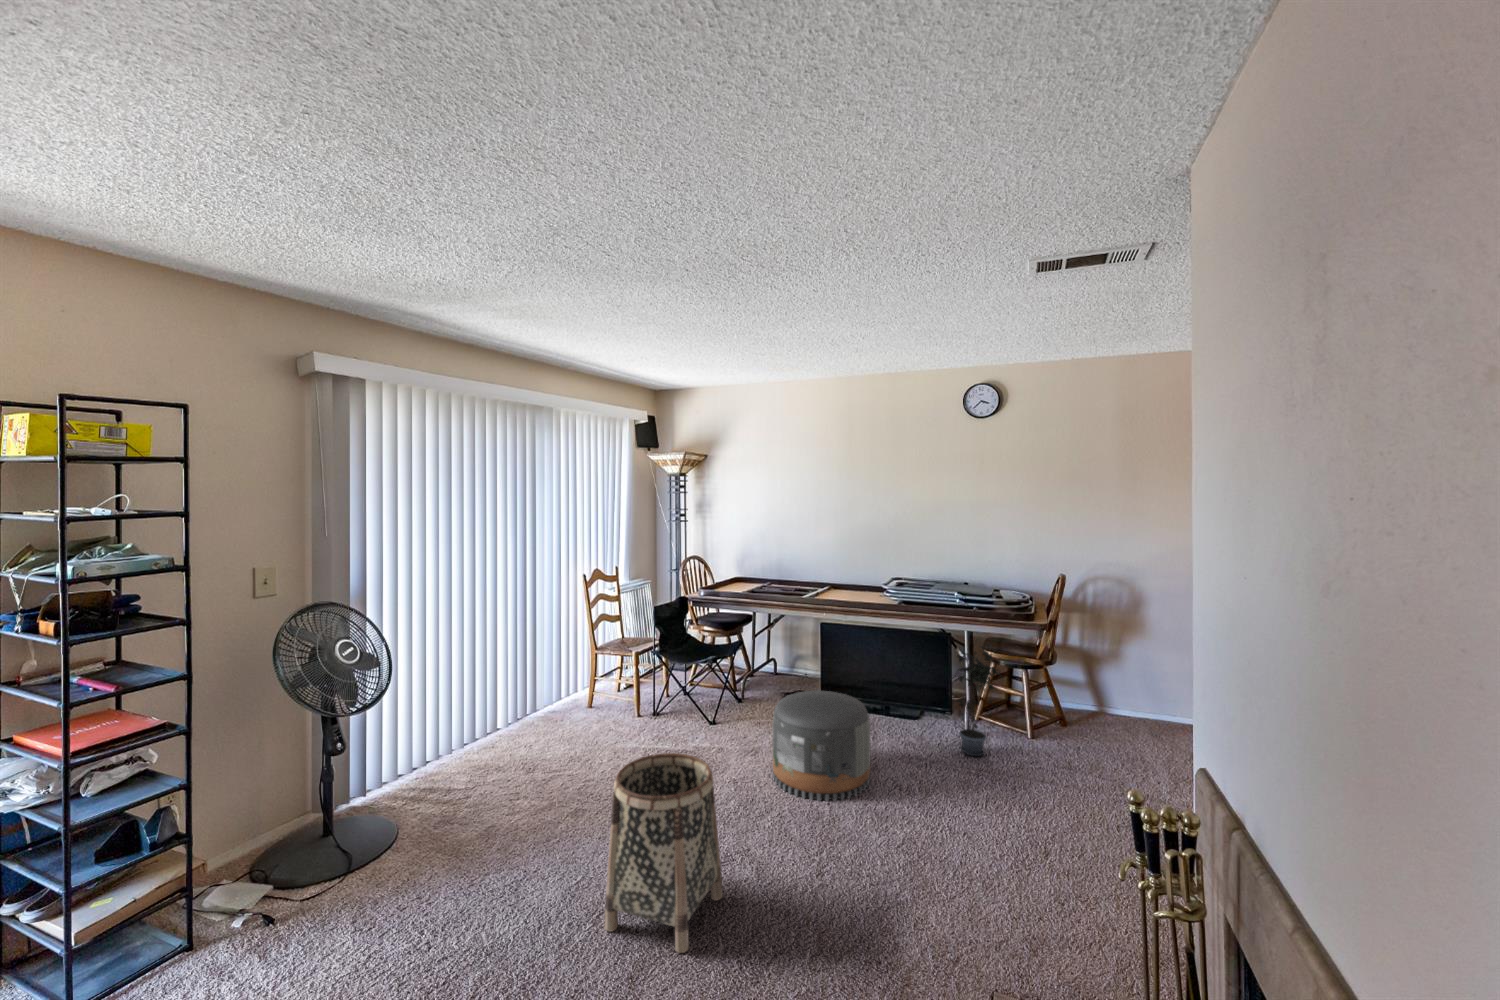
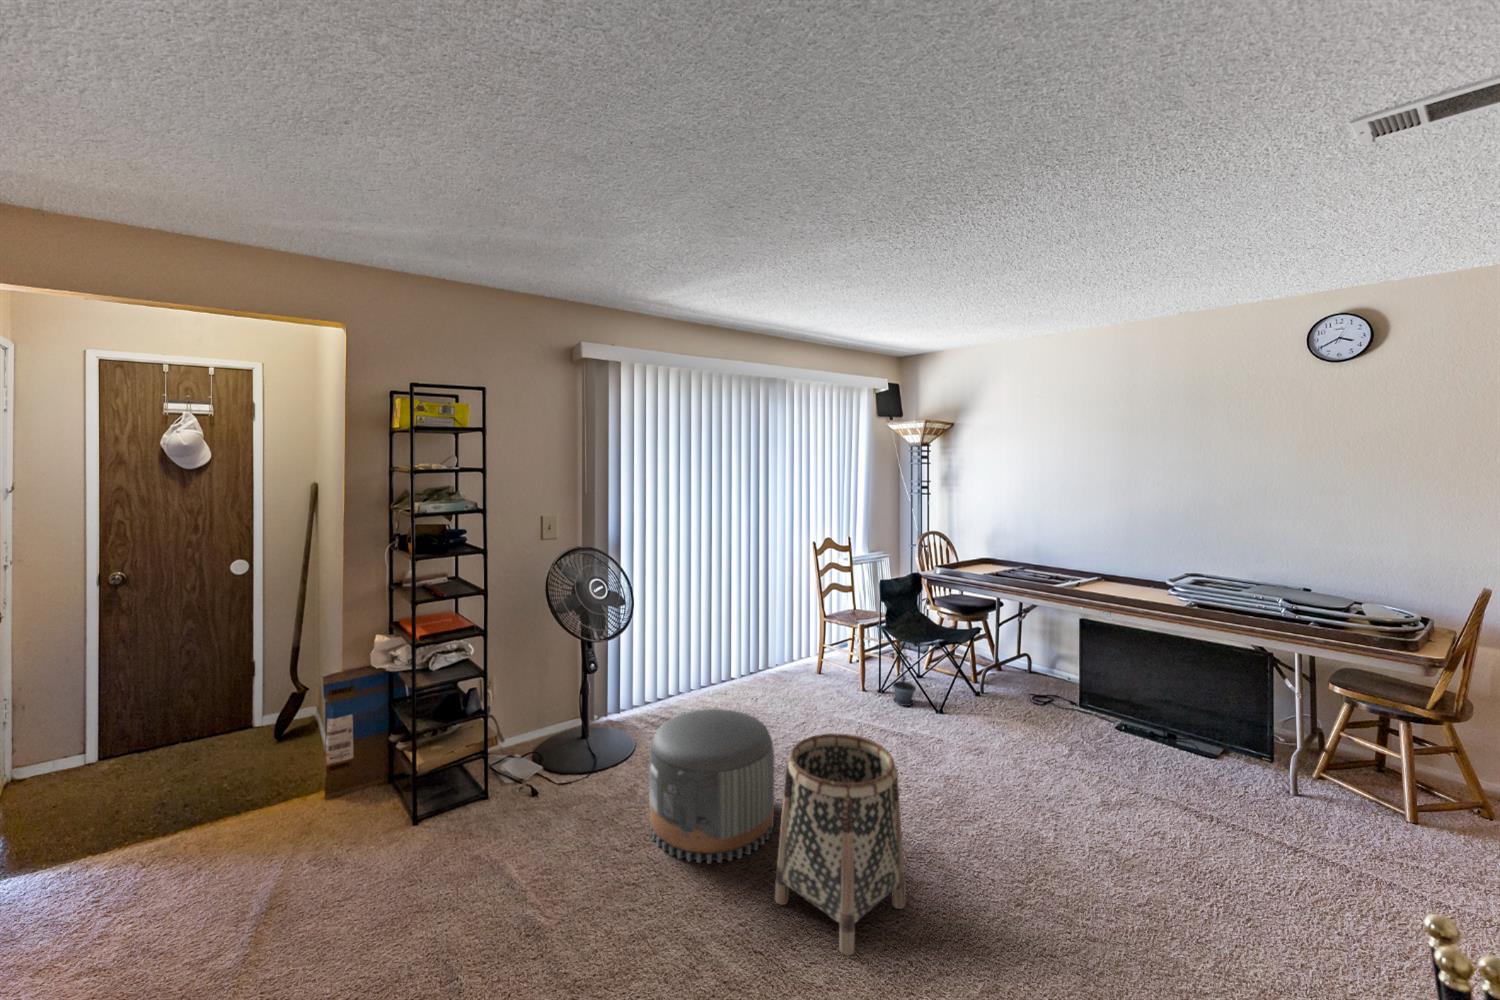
potted plant: present [953,646,1002,756] -> present [889,607,927,706]
pouf: present [773,691,870,801] -> present [649,709,774,864]

